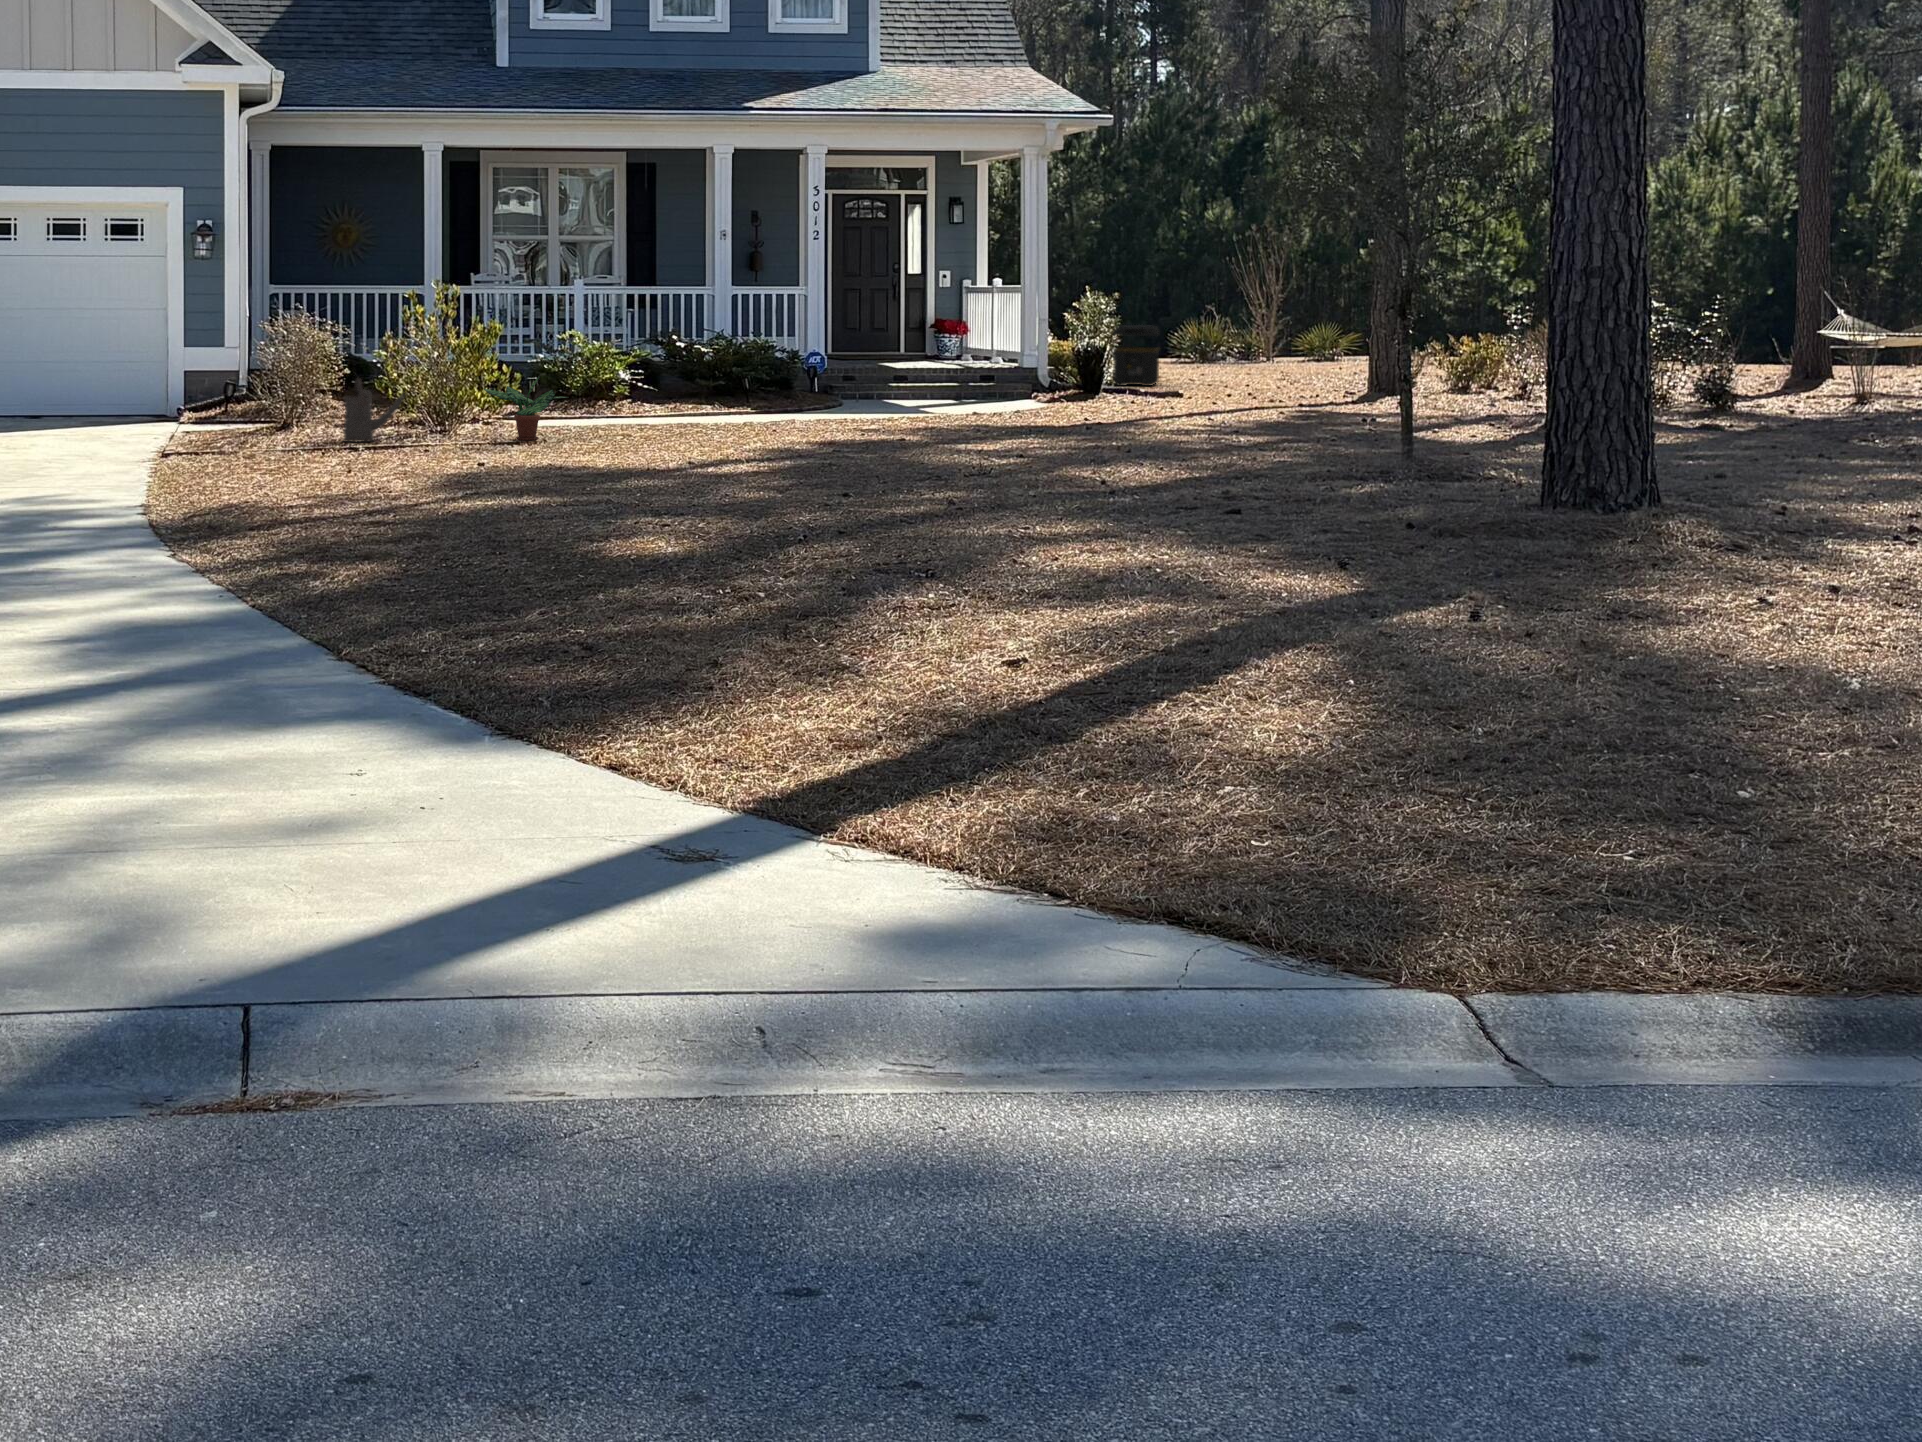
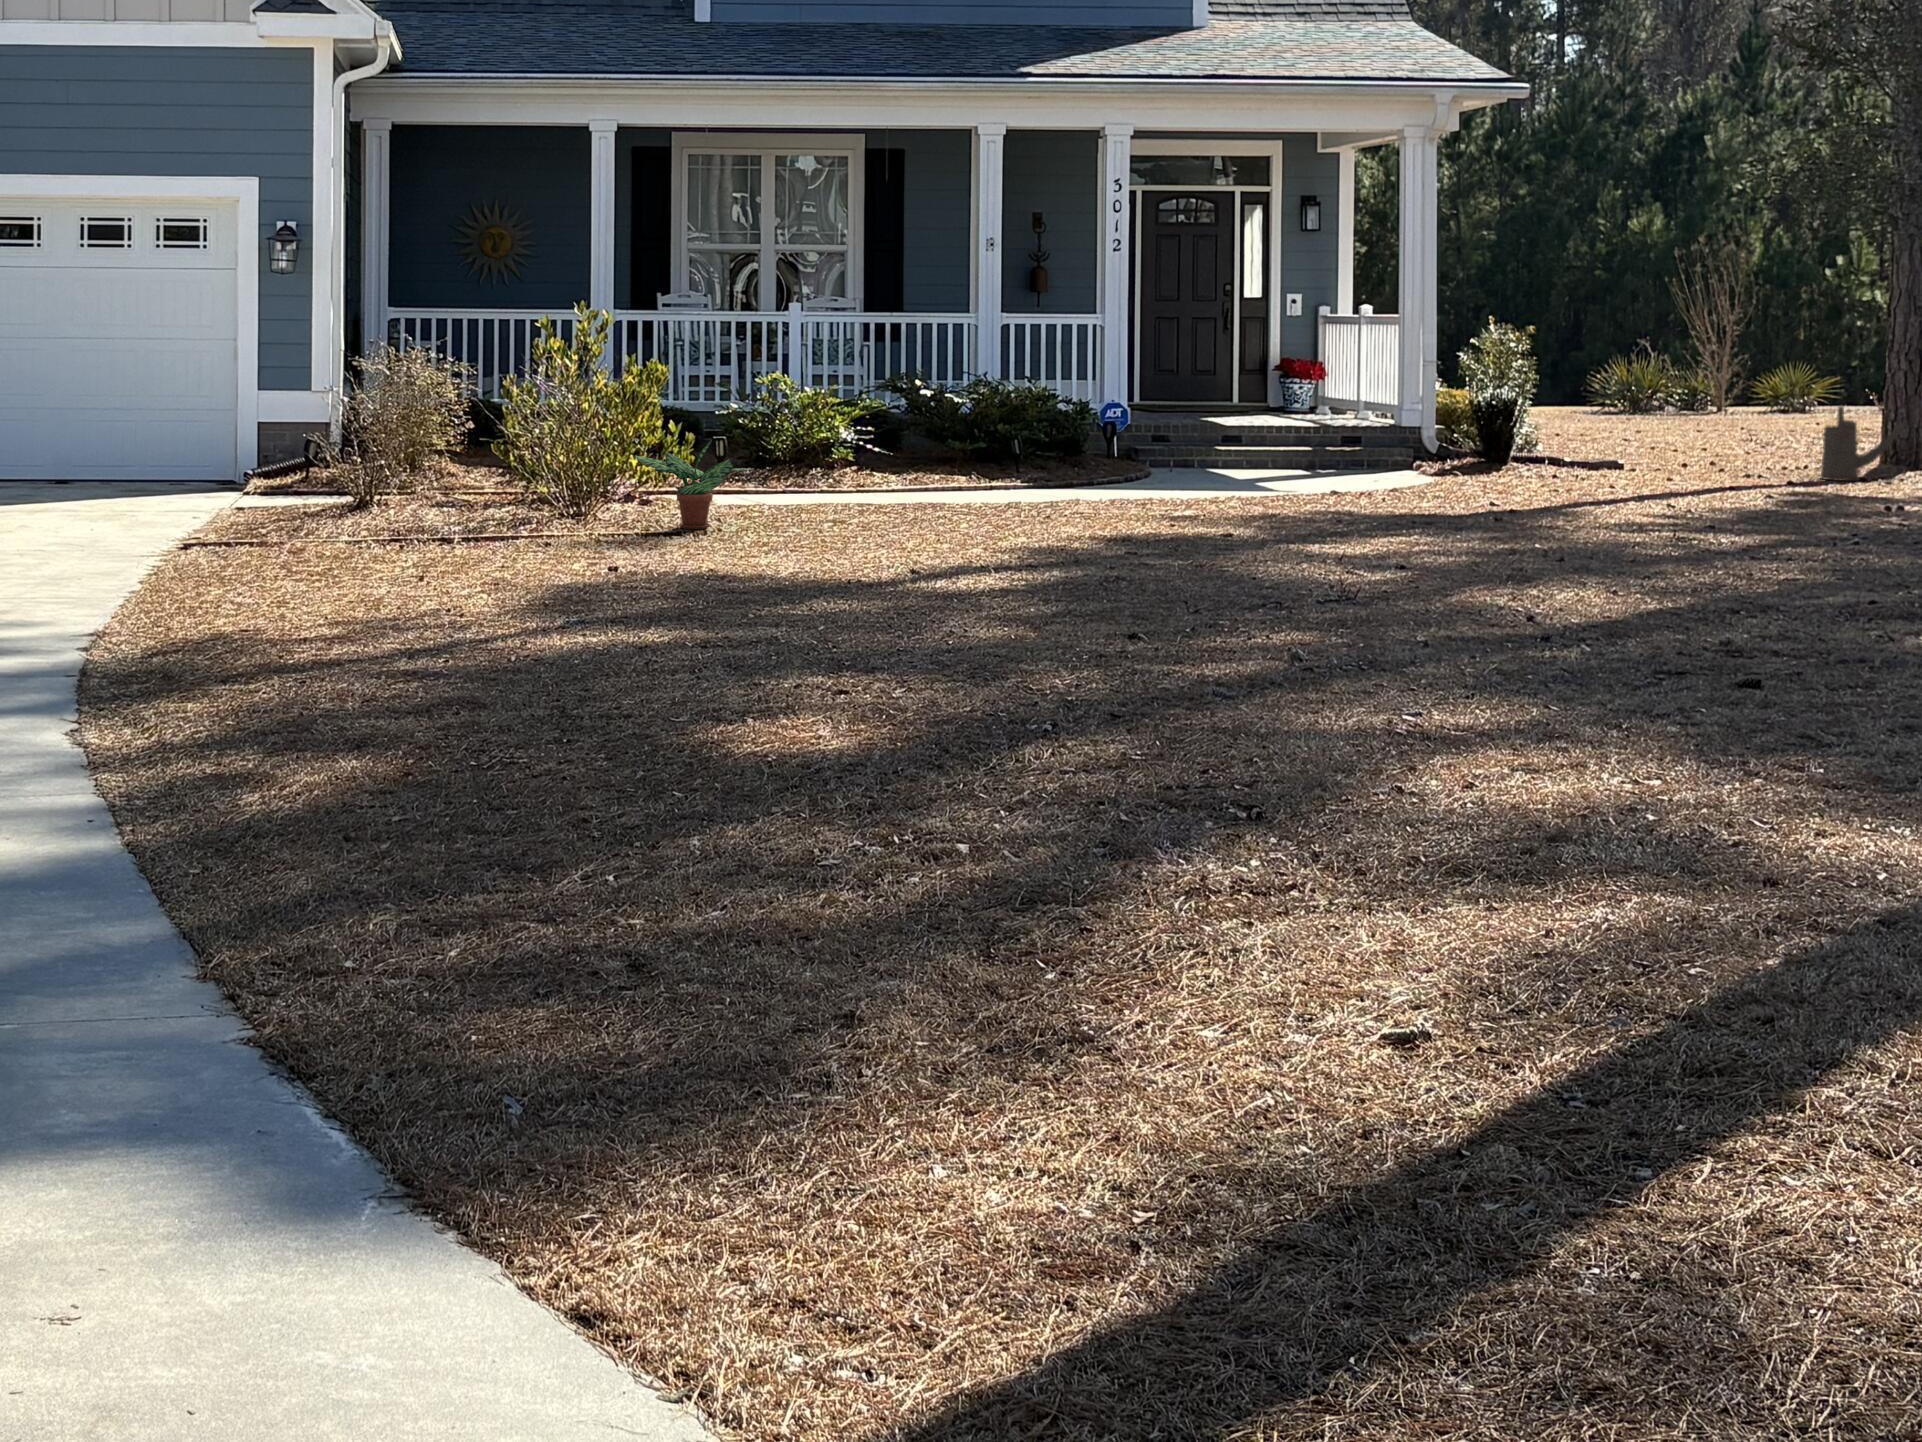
toolbox: present [1113,325,1160,386] -> none [1525,370,1592,455]
watering can: present [335,378,405,442] -> present [1820,406,1907,481]

